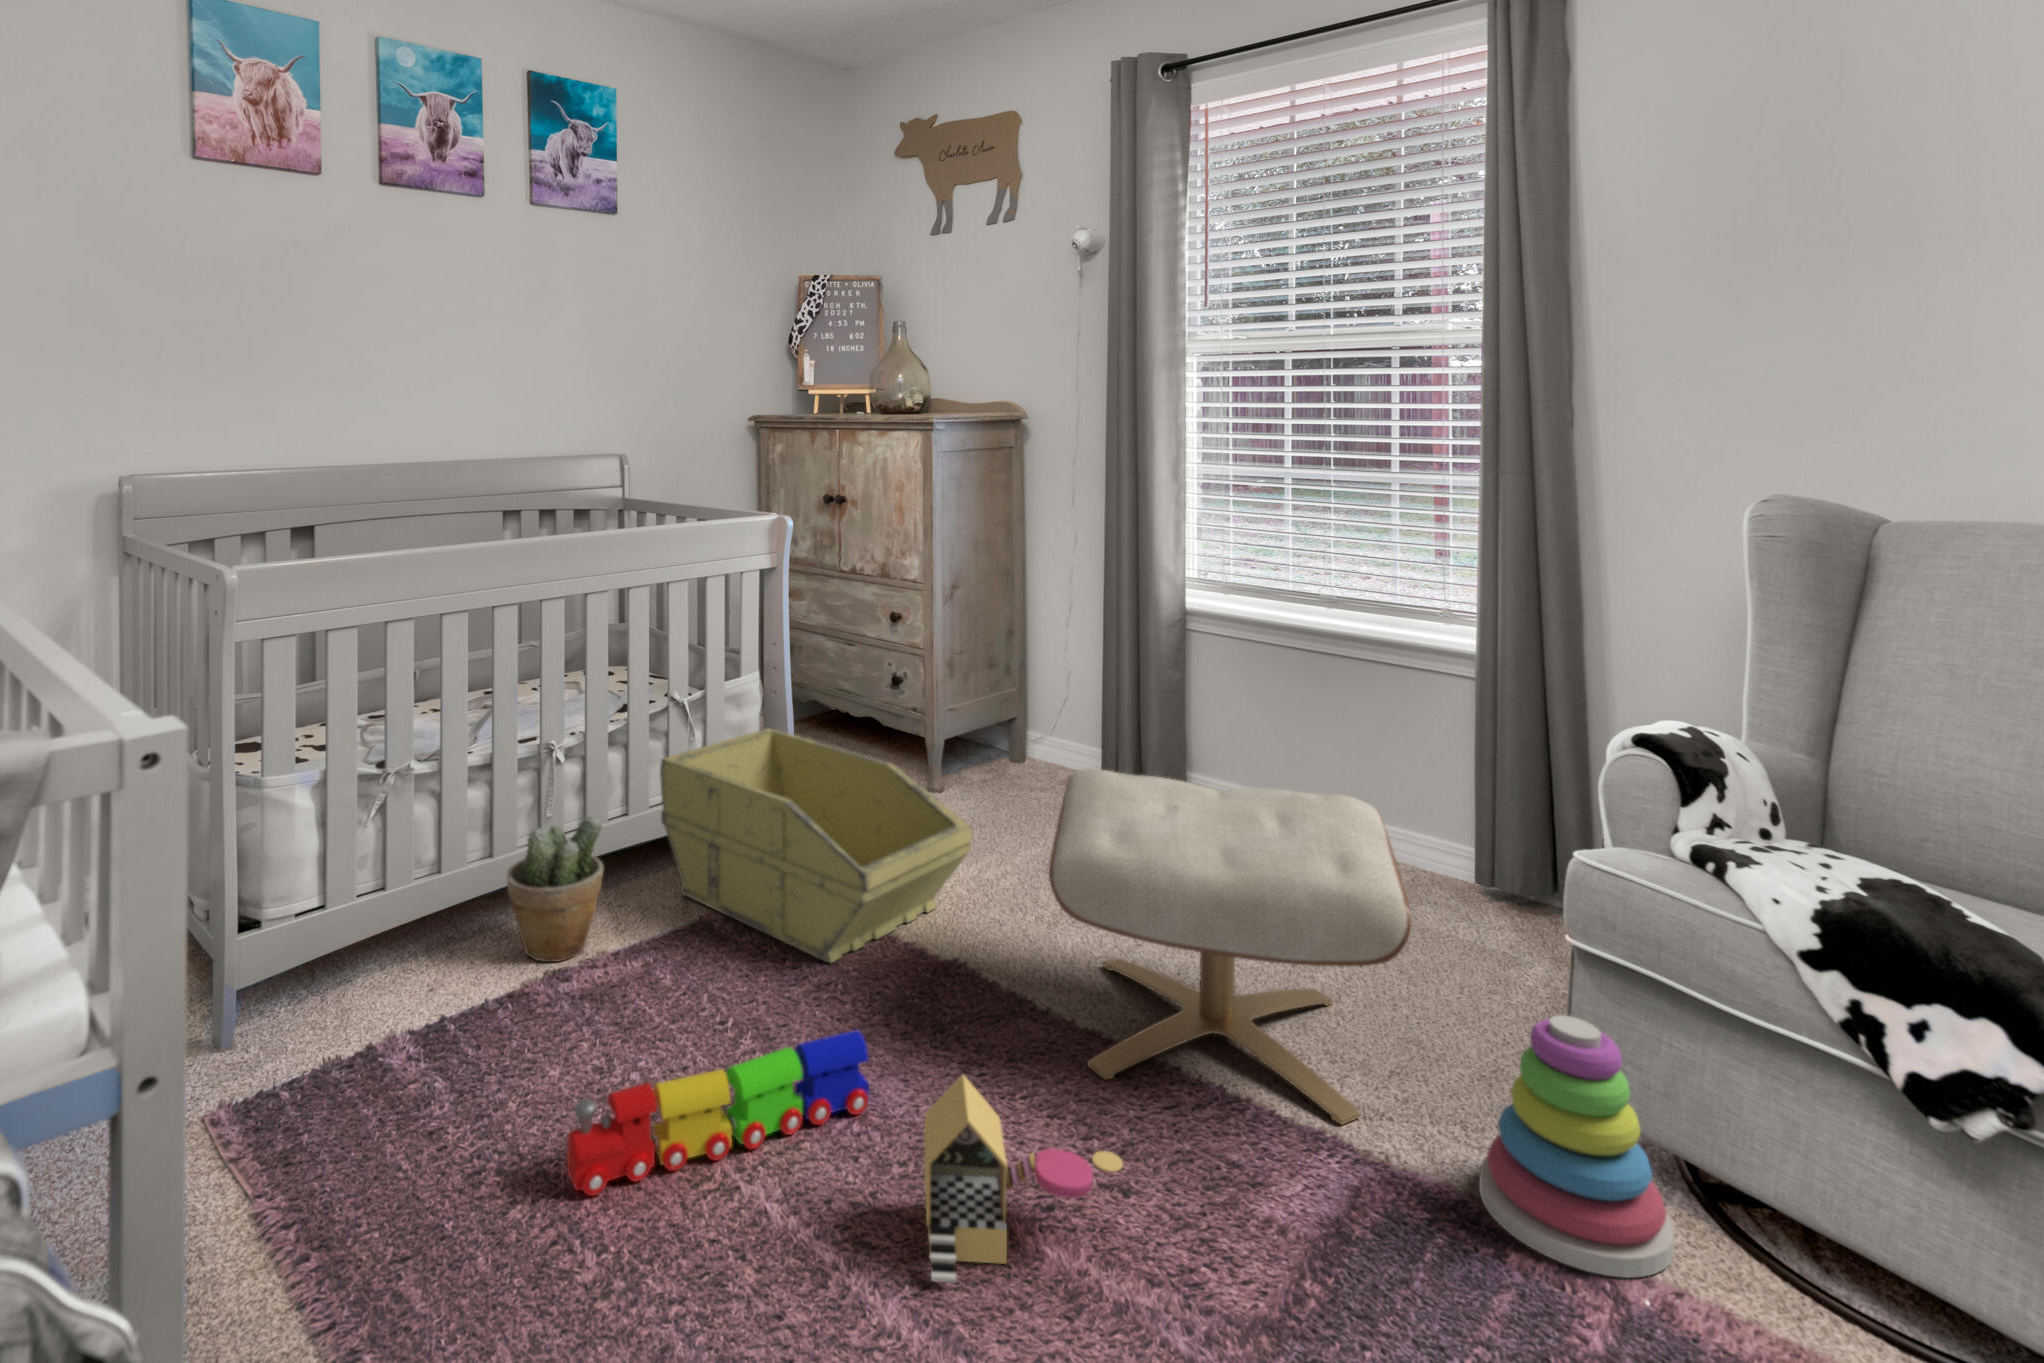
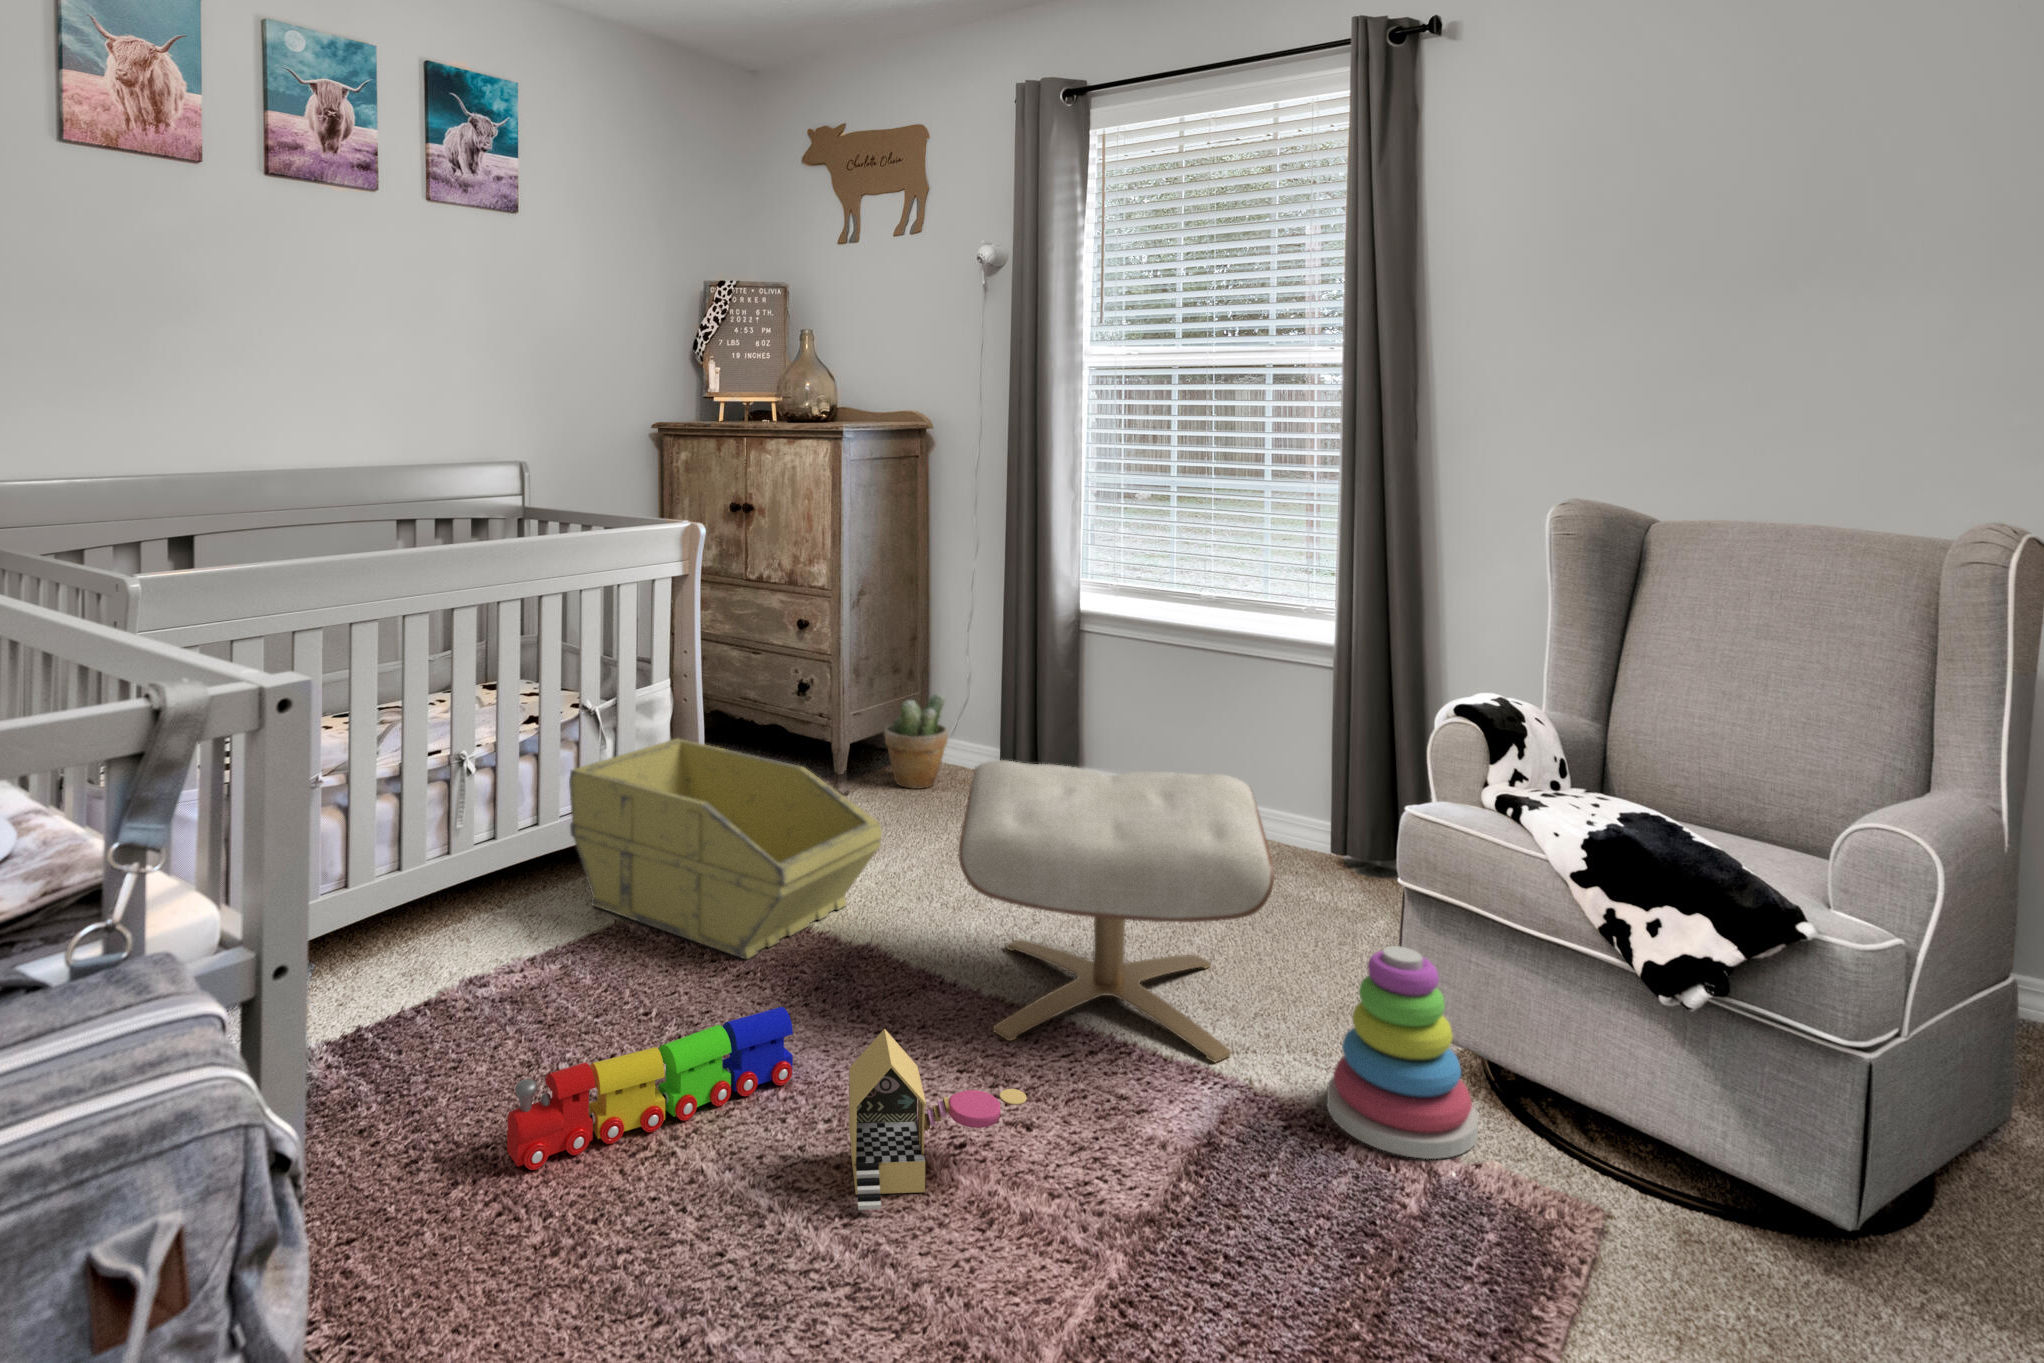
potted plant: present [507,815,603,962] -> present [884,694,948,789]

